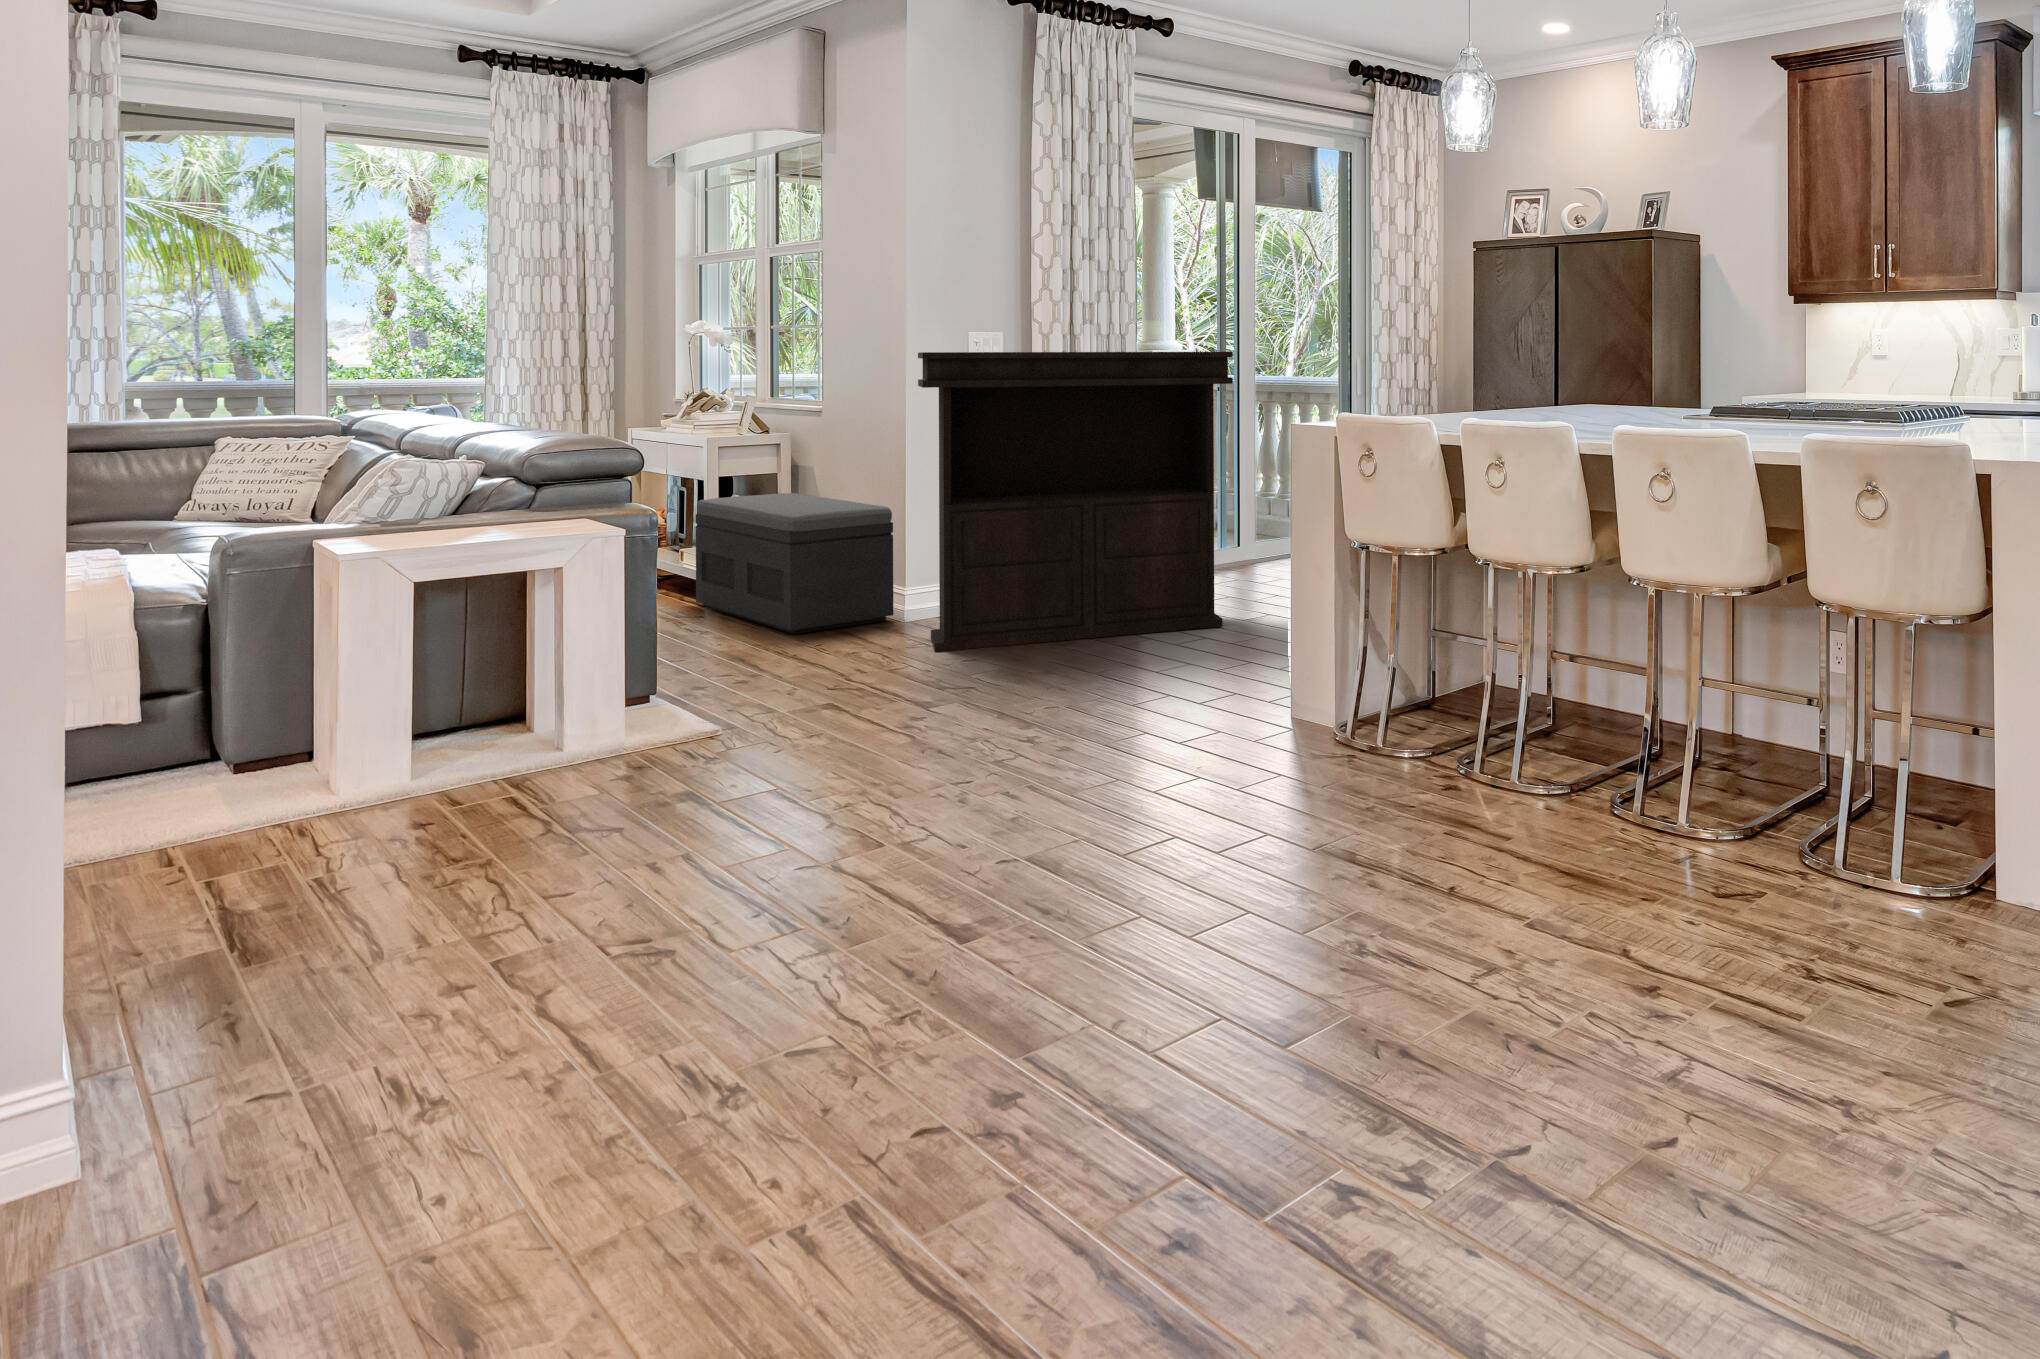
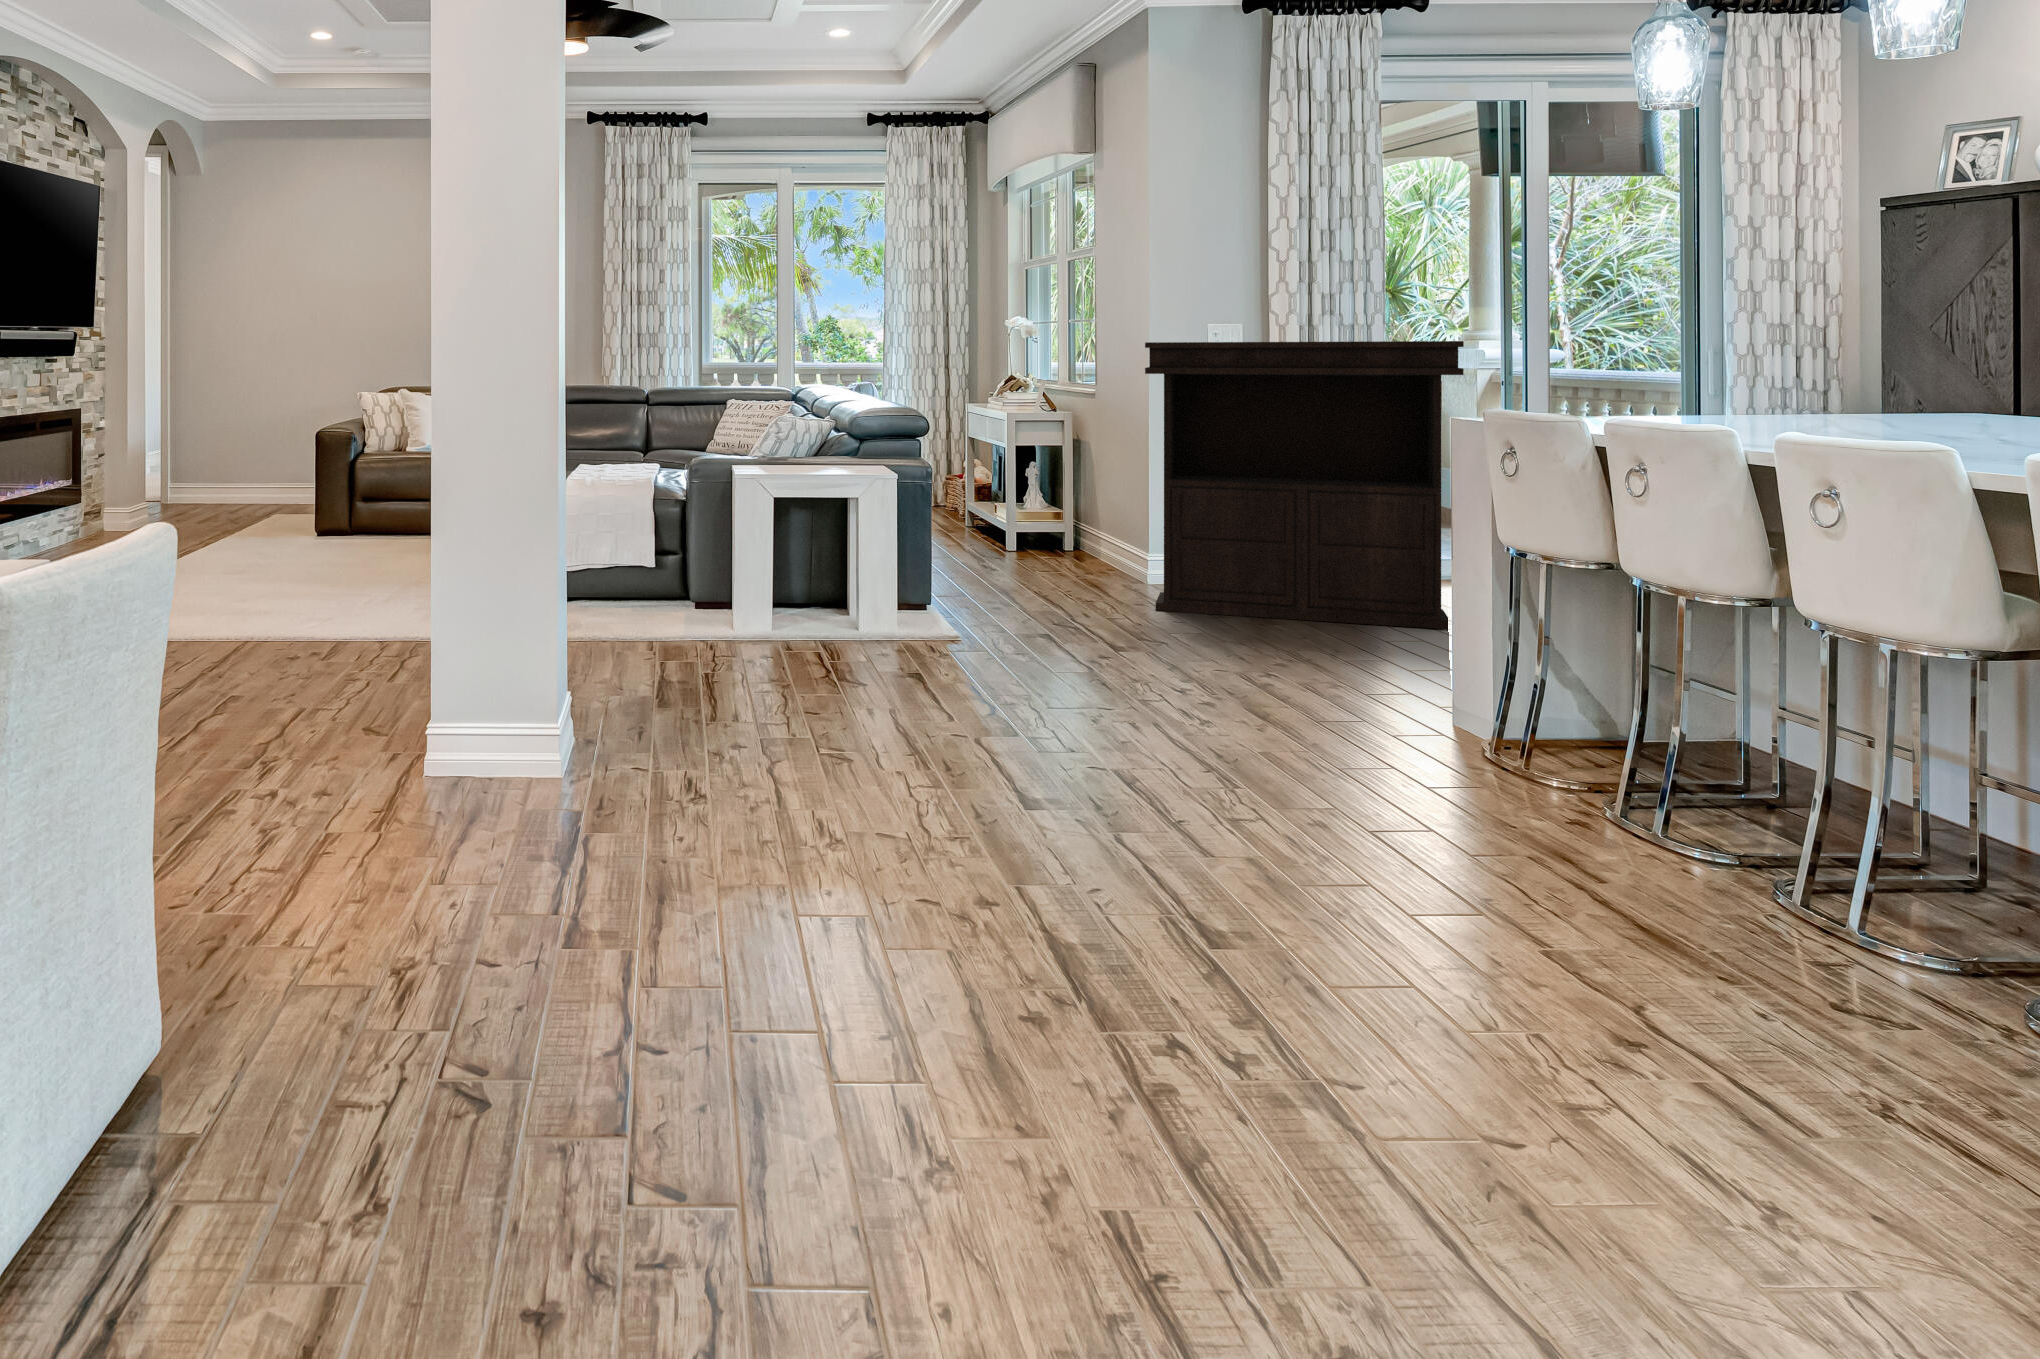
storage bench: present [696,493,893,634] -> none [999,464,1139,581]

